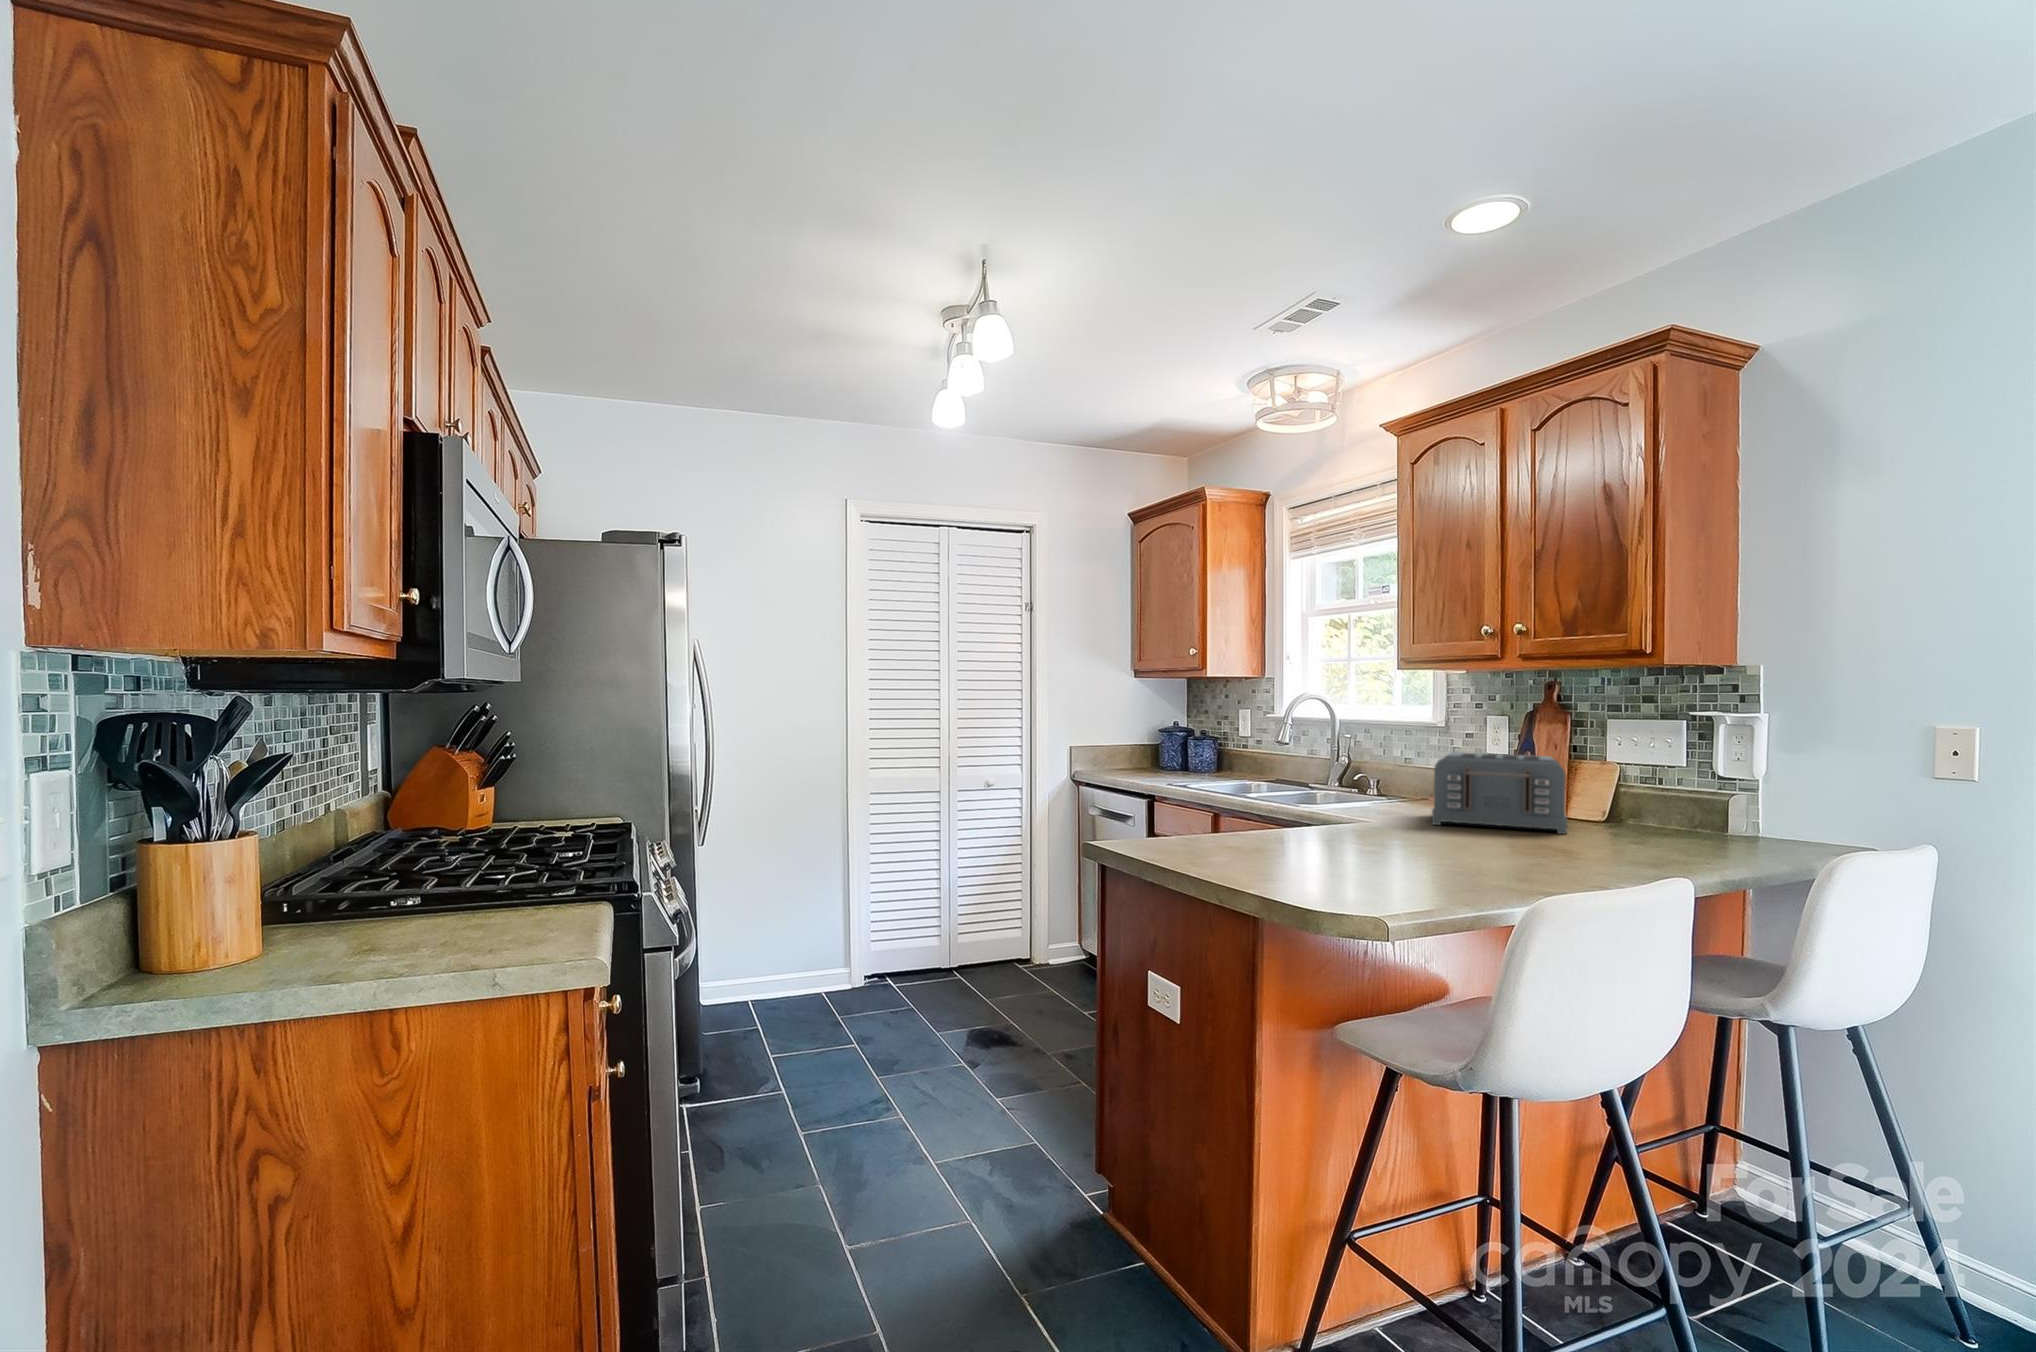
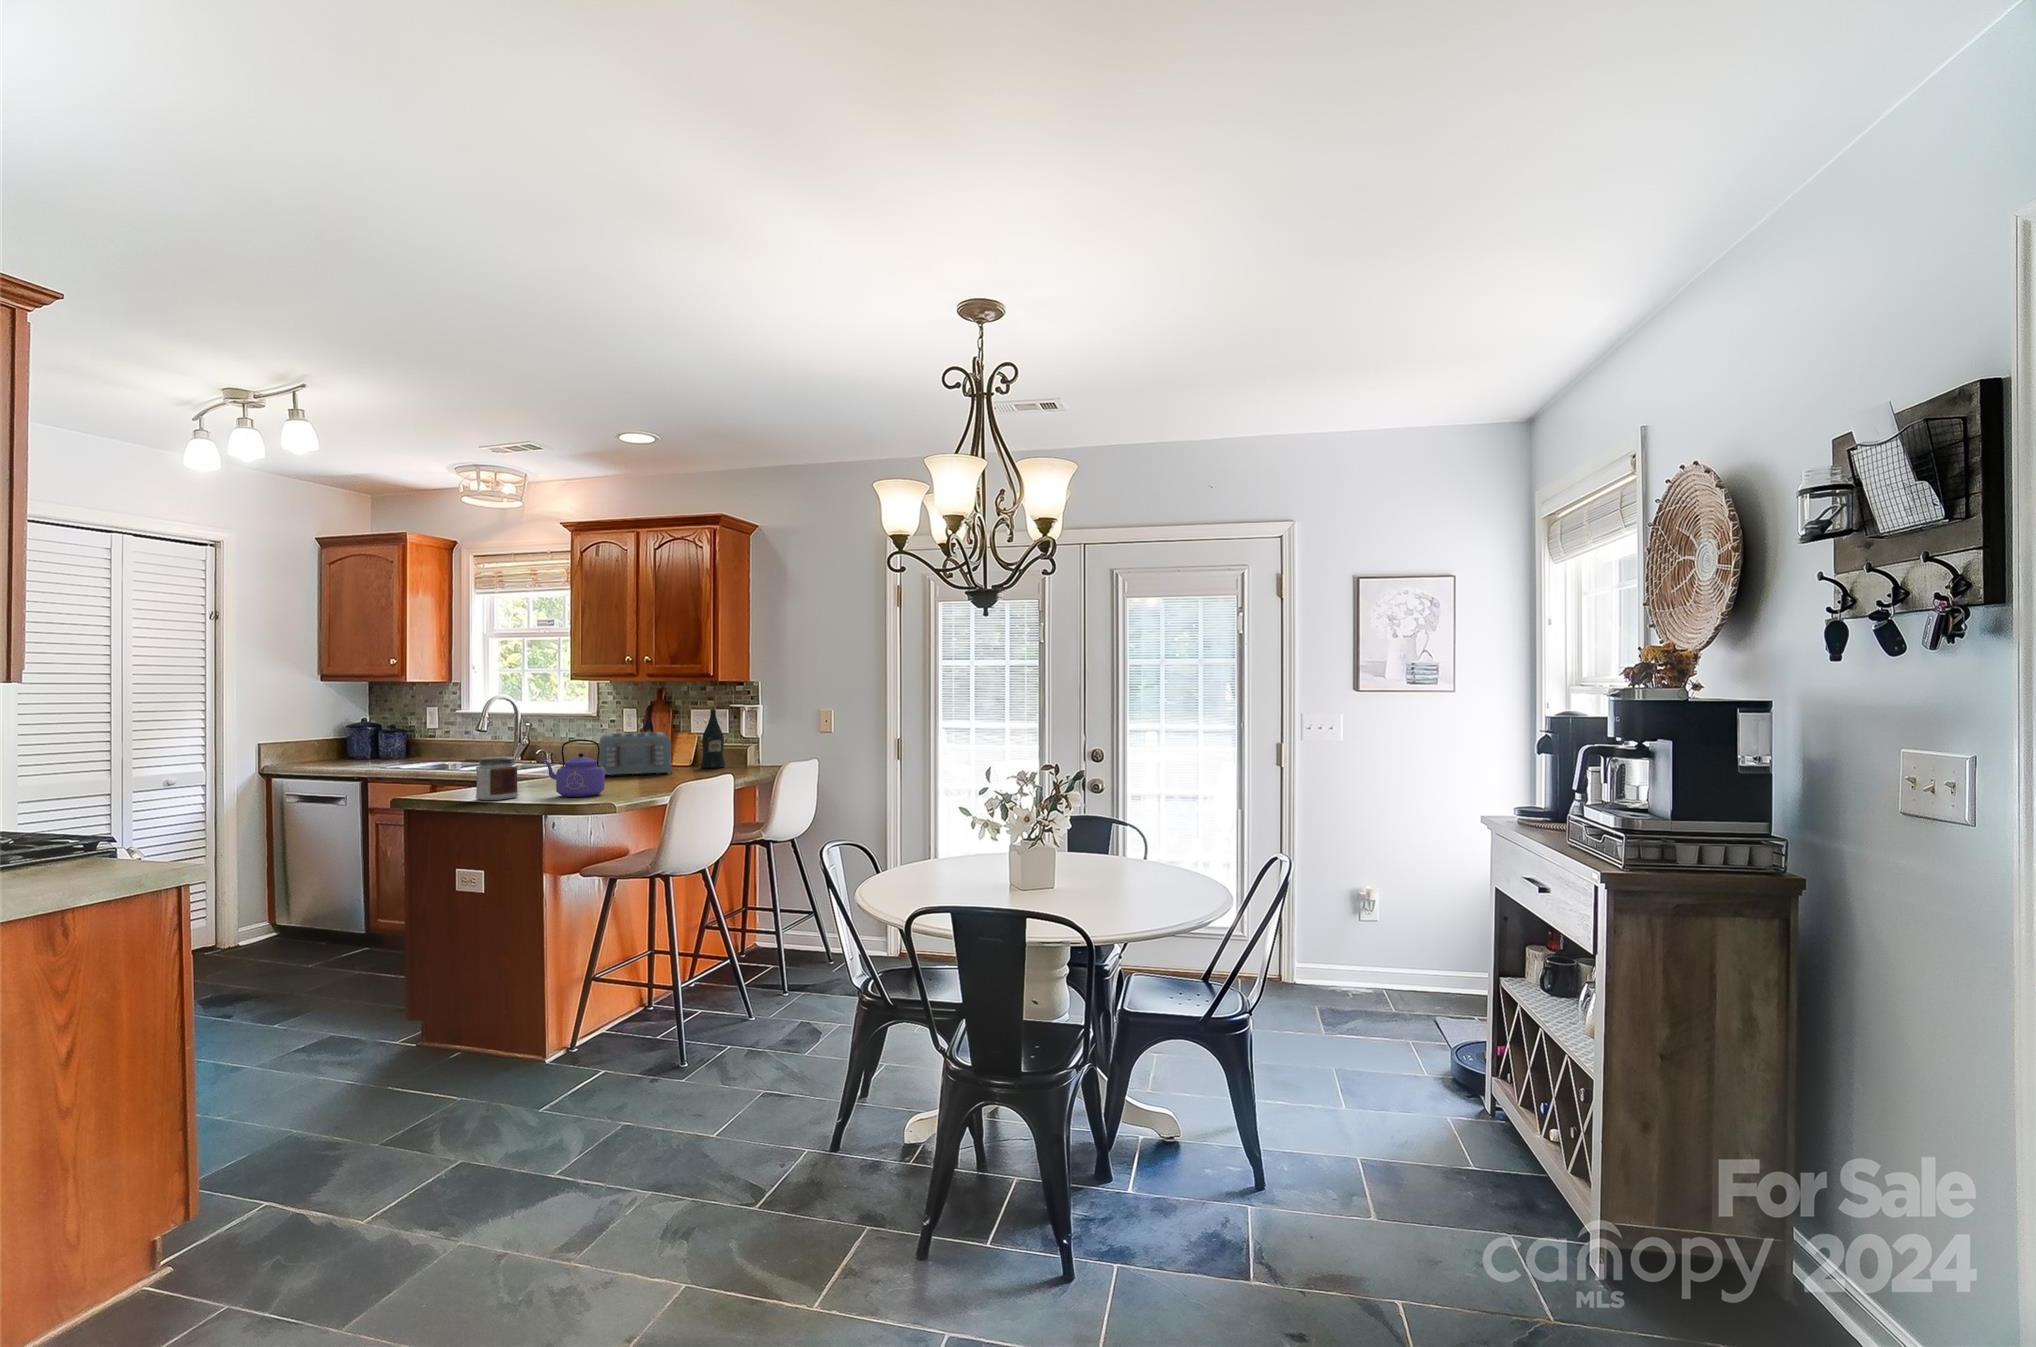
wine bottle: none [1625,712,1679,832] -> present [701,706,725,768]
kettle: none [1320,752,1426,860] -> present [542,739,605,797]
jar: none [1221,772,1283,845] -> present [476,756,518,800]

